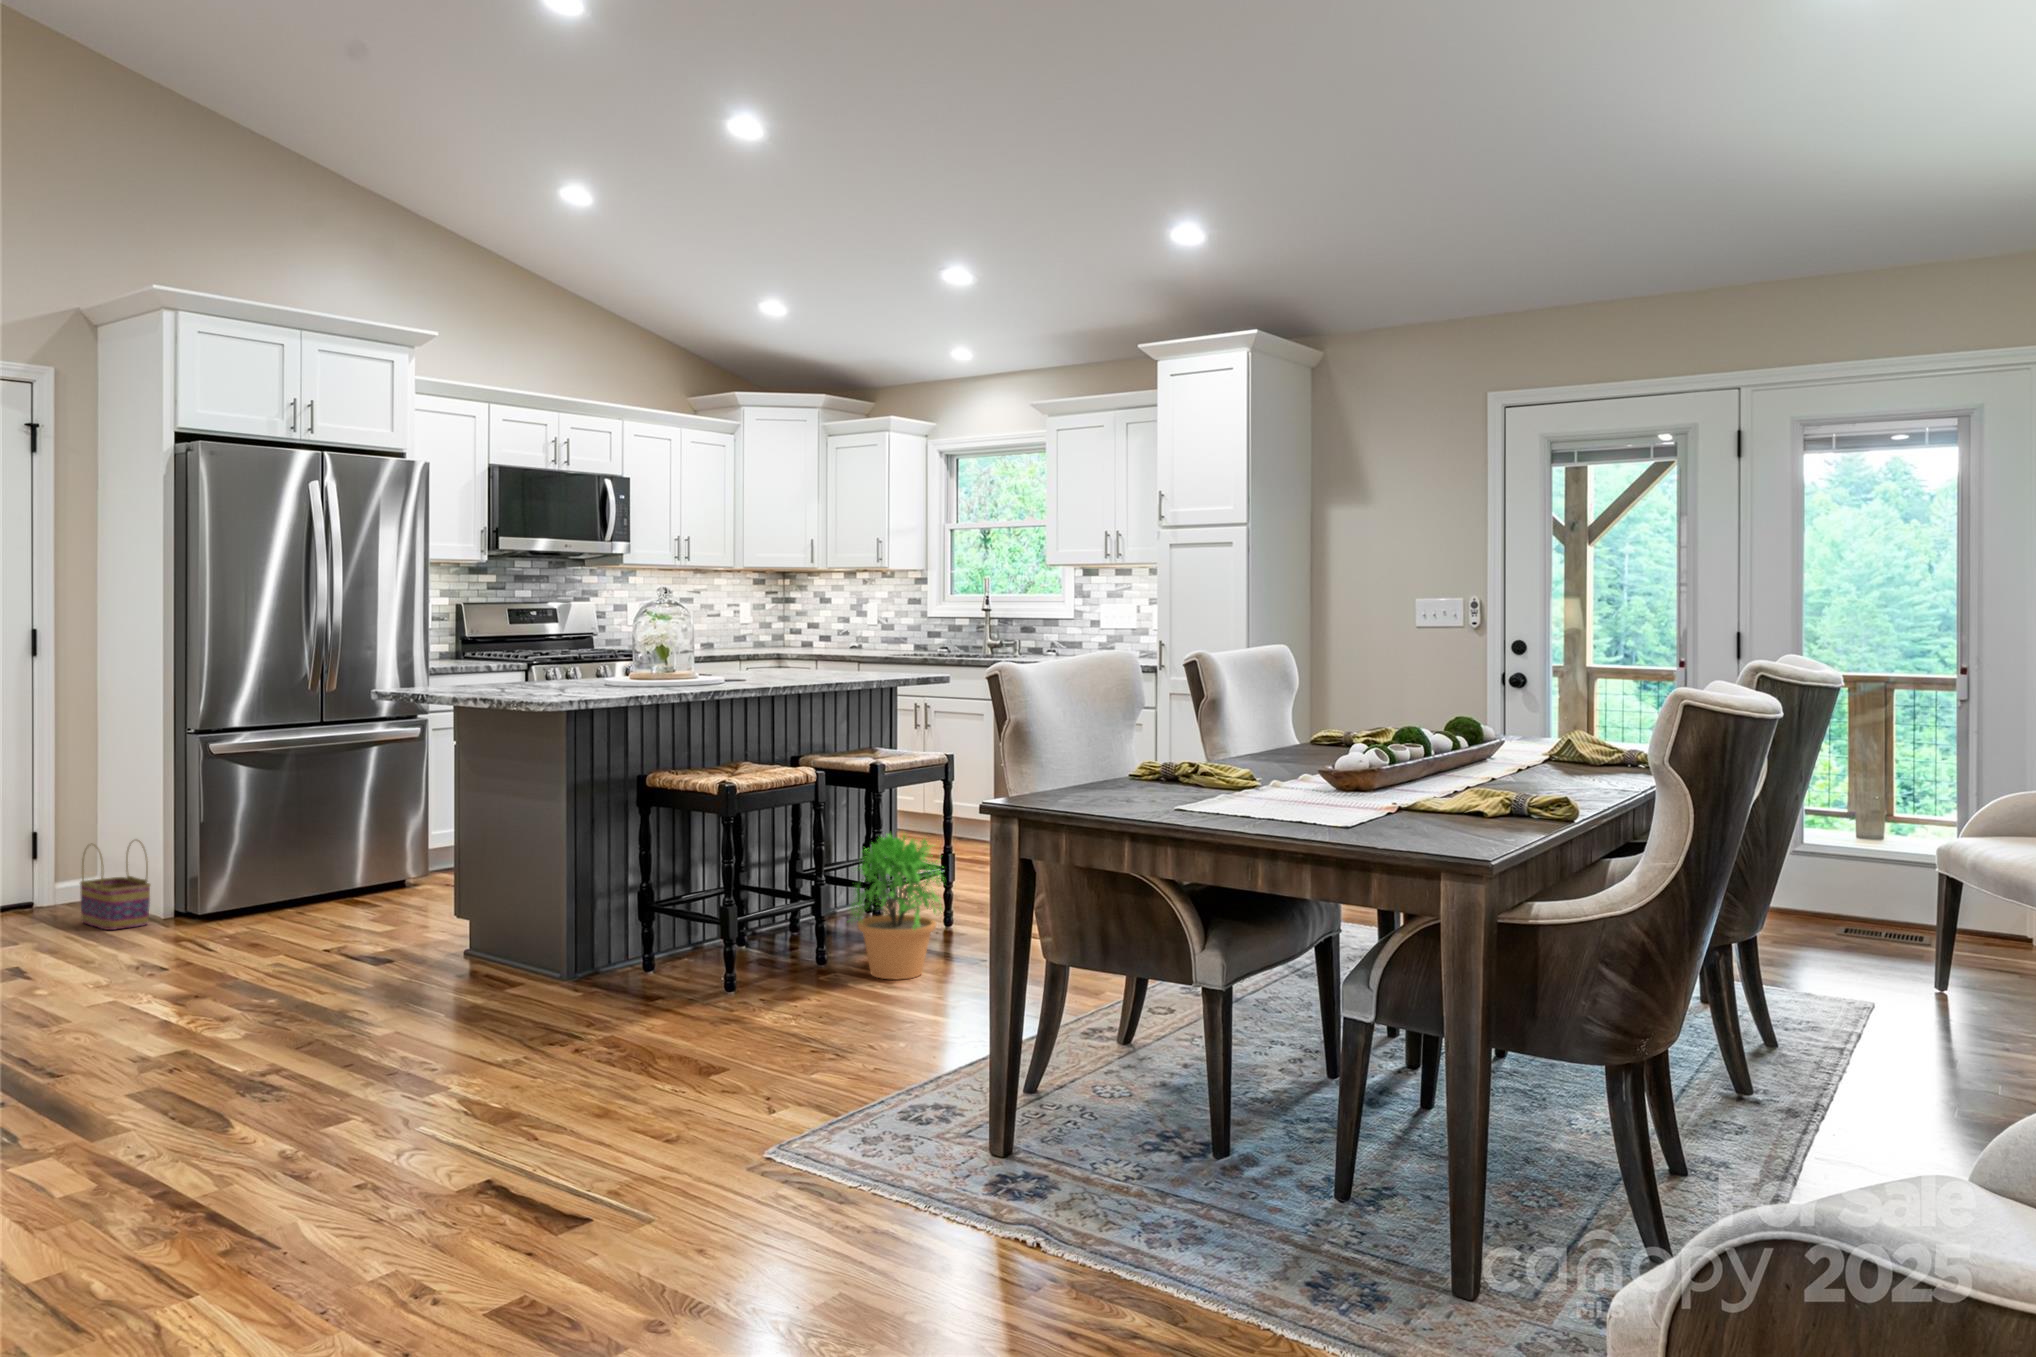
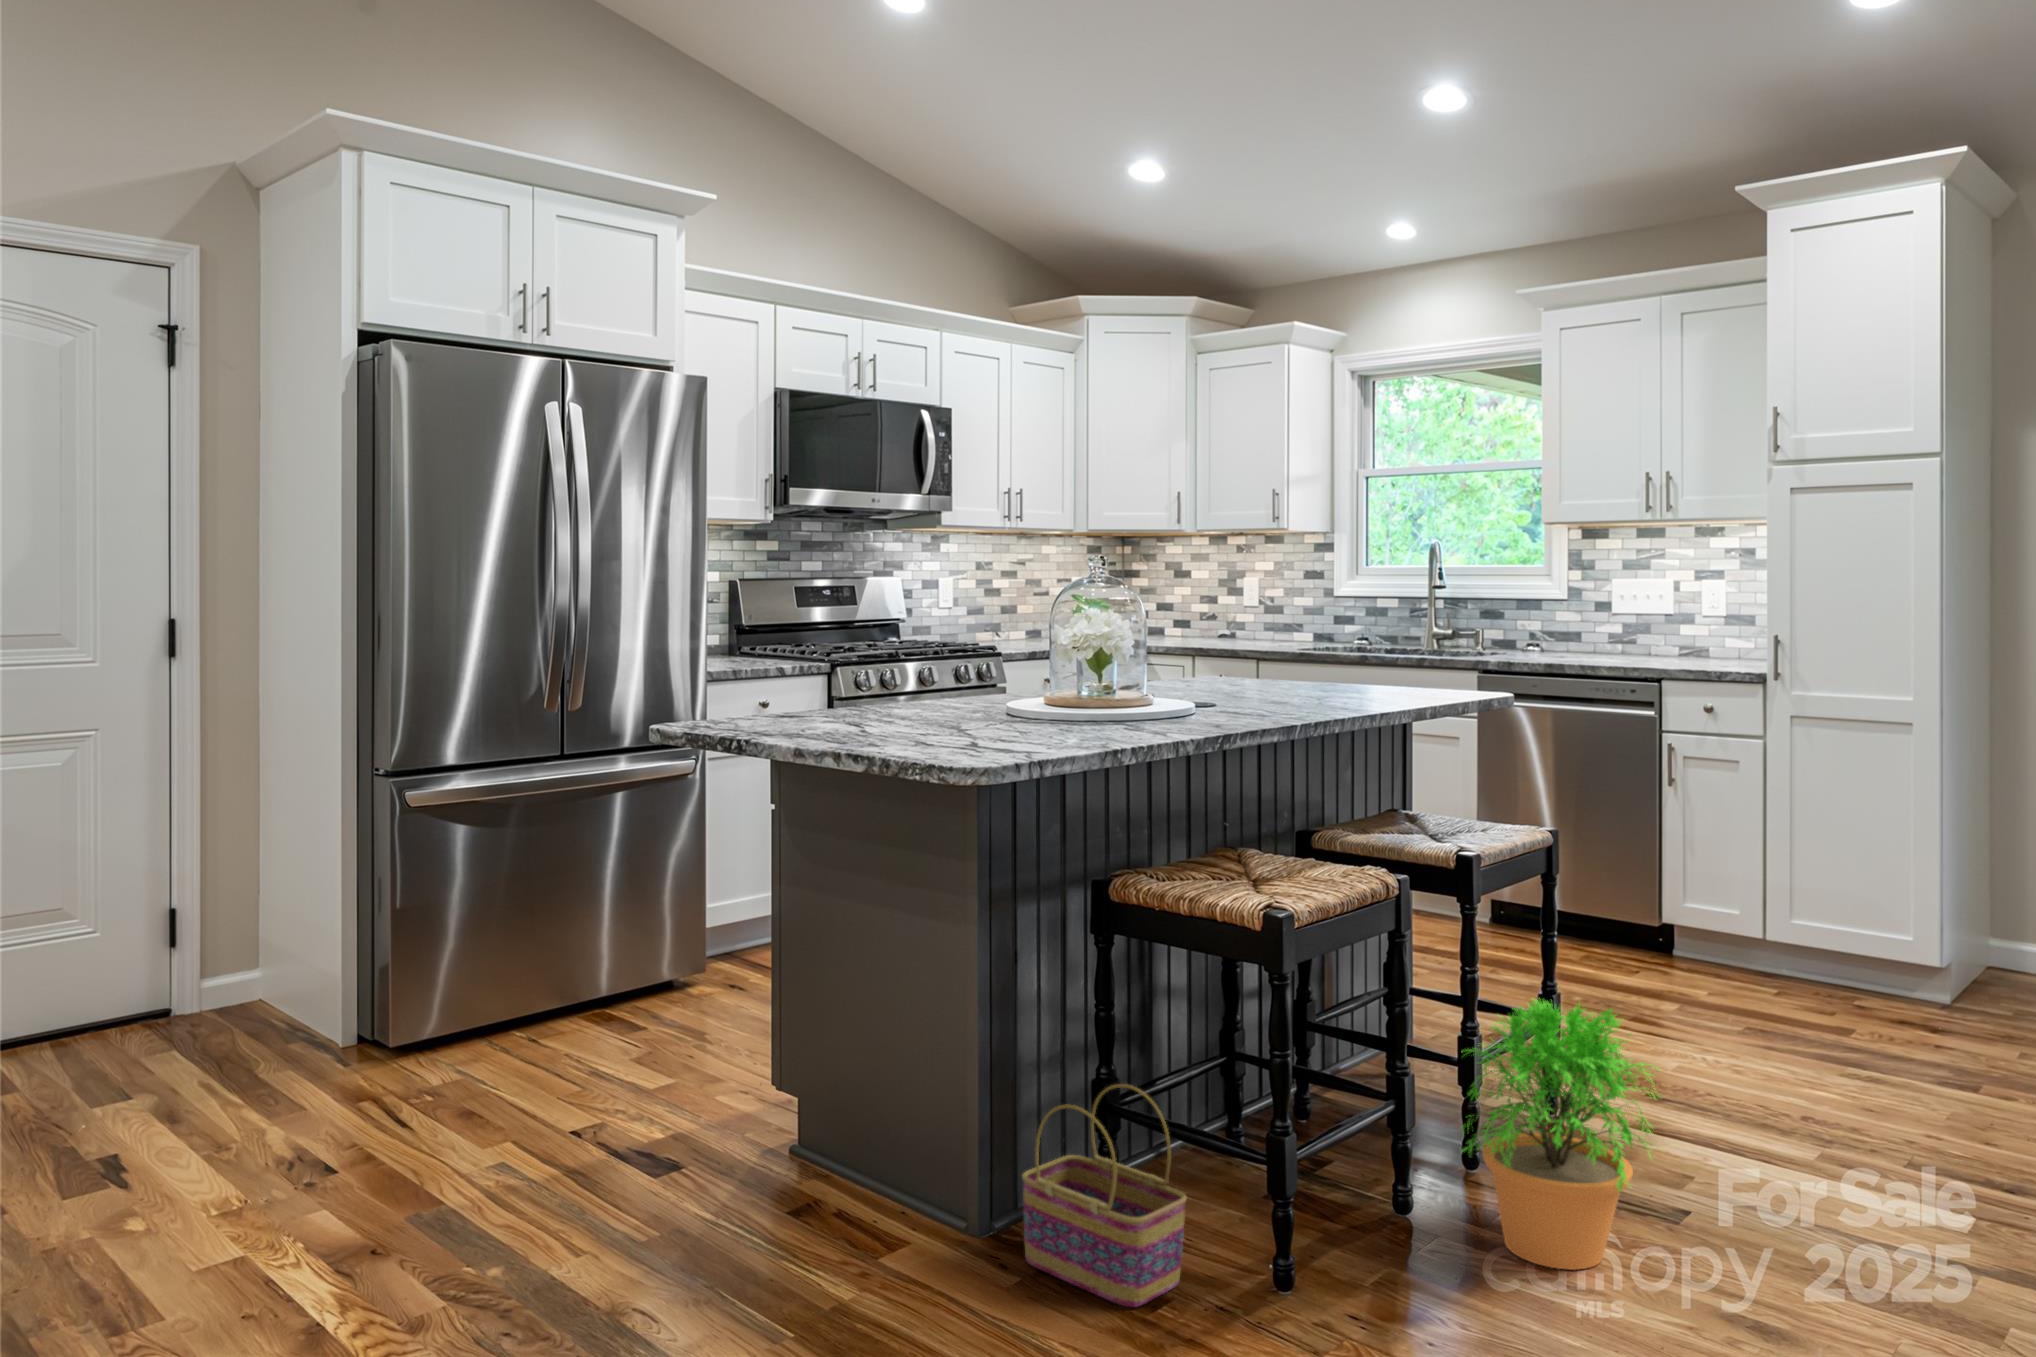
basket: present [80,840,150,930] -> present [1022,1084,1187,1307]

